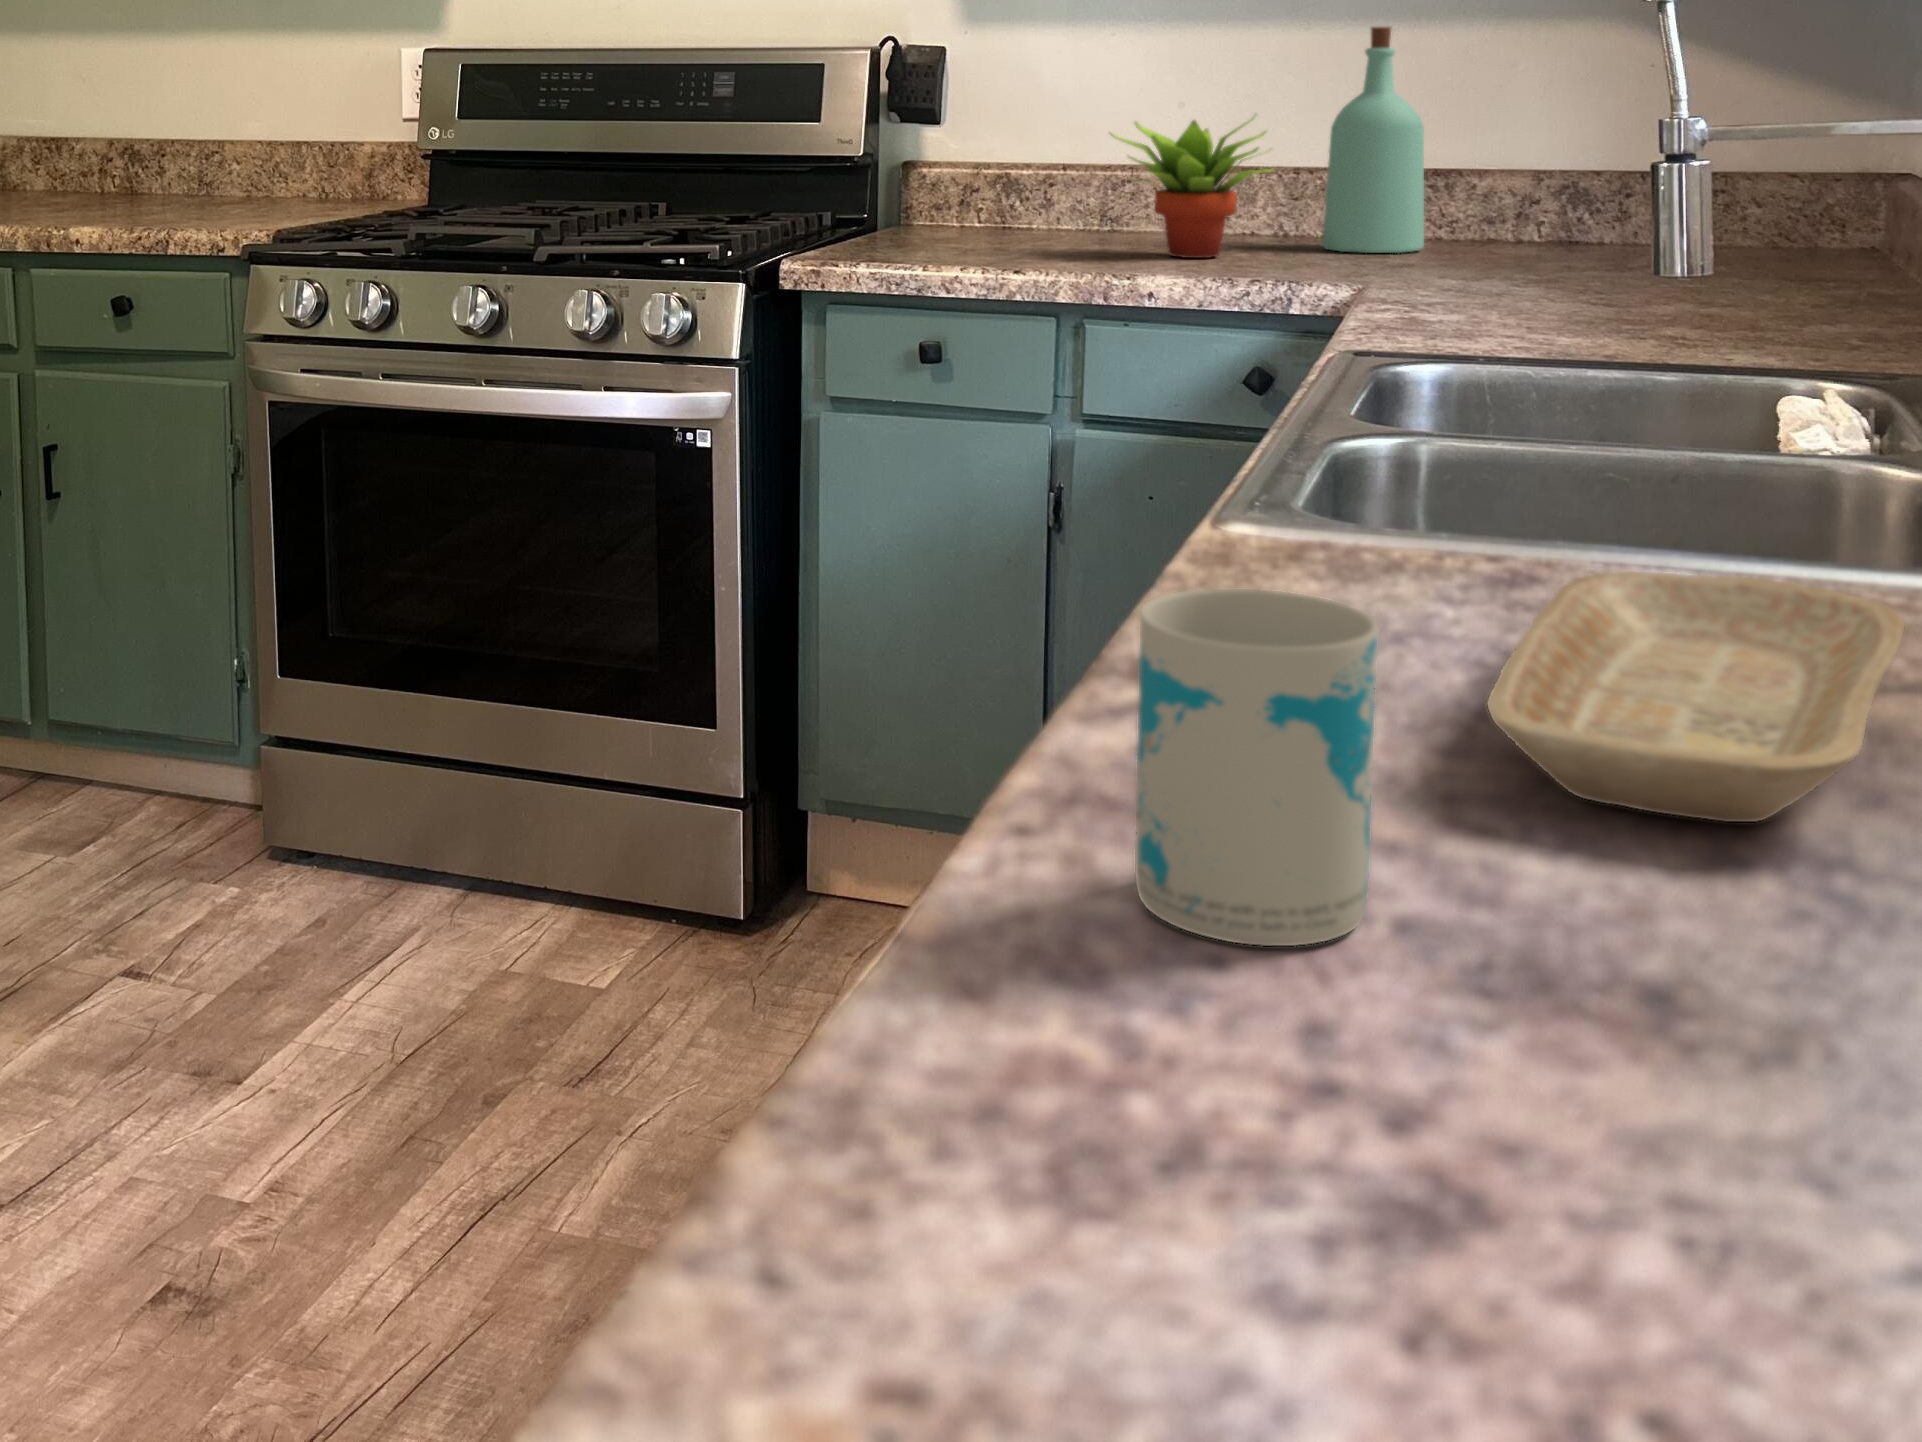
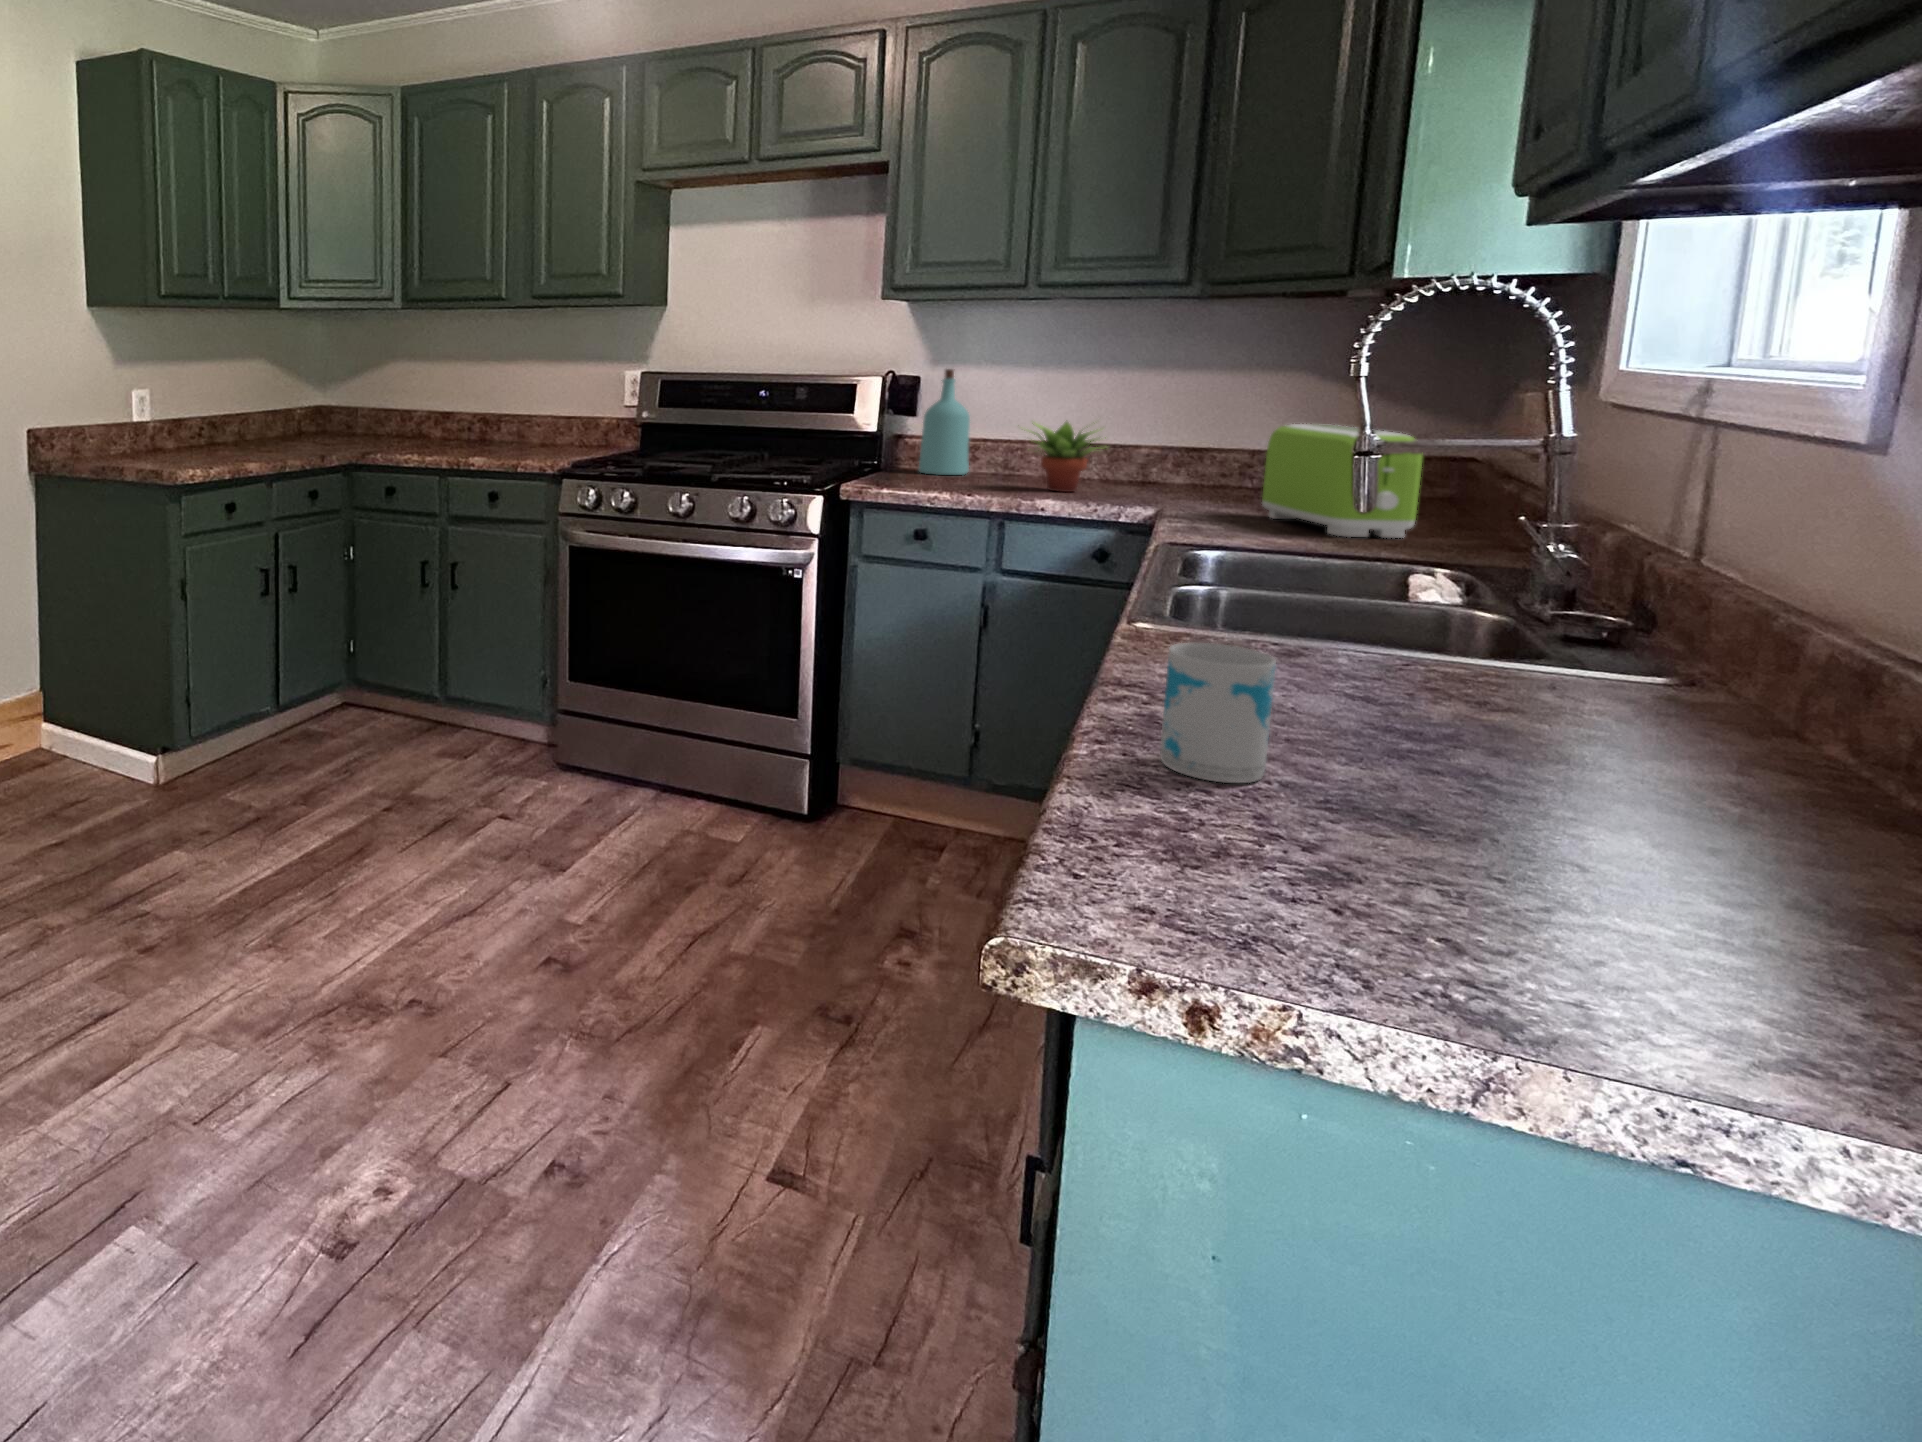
bottle: present [1322,27,1424,253] -> present [919,369,970,475]
toaster: none [1535,111,1803,324] -> present [1262,424,1423,538]
tray: present [1488,571,1905,822] -> none [1304,651,1499,754]

